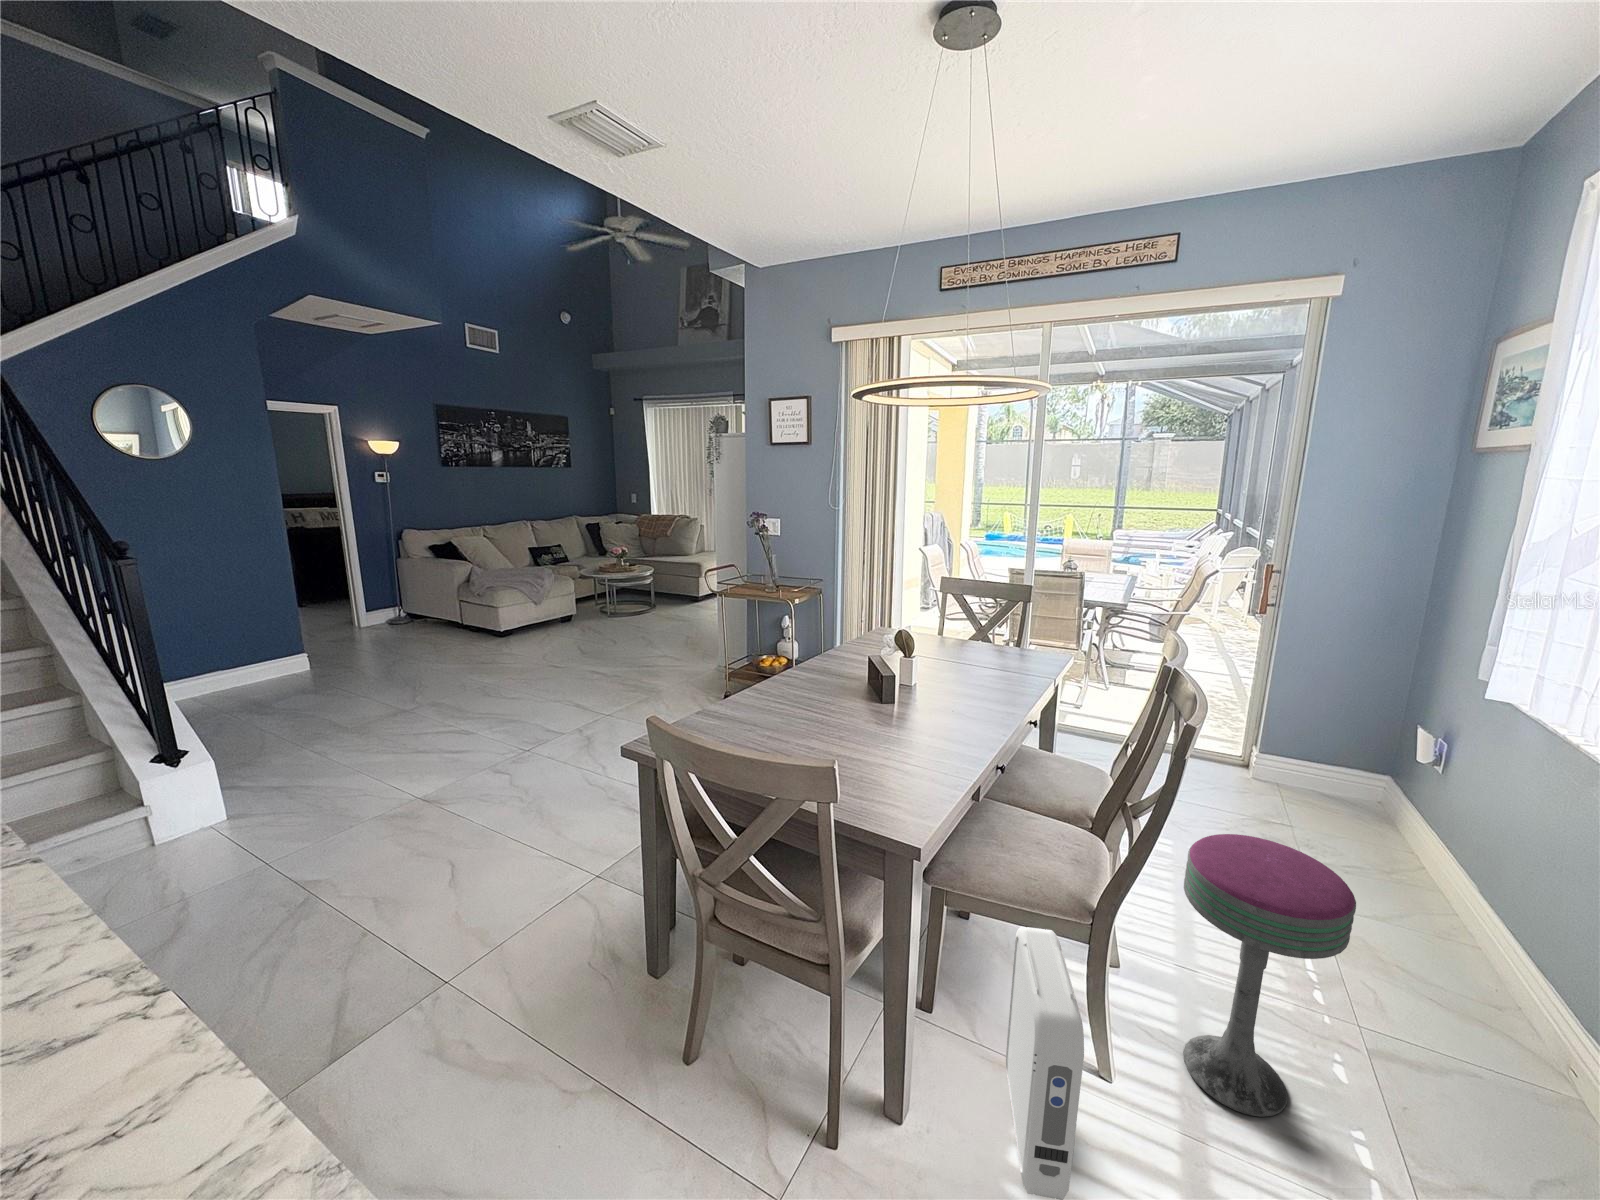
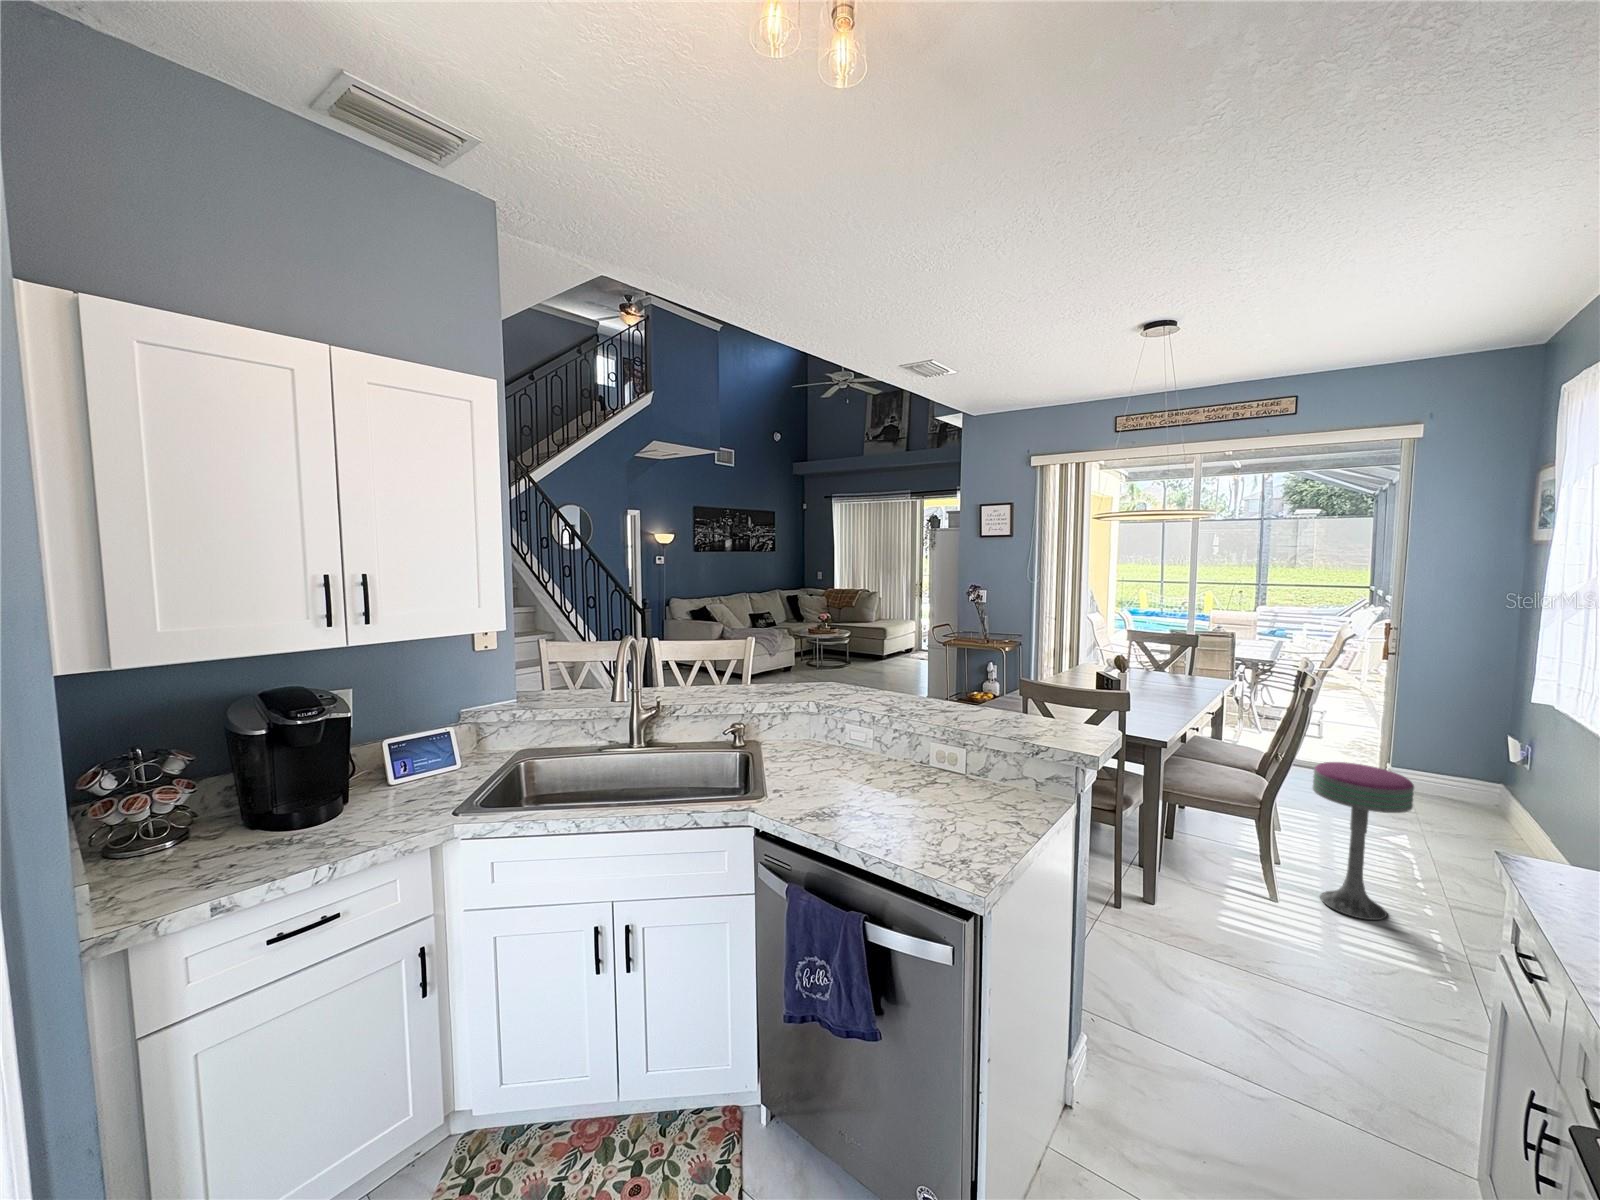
air purifier: present [1006,926,1084,1200] -> none [1206,800,1255,931]

